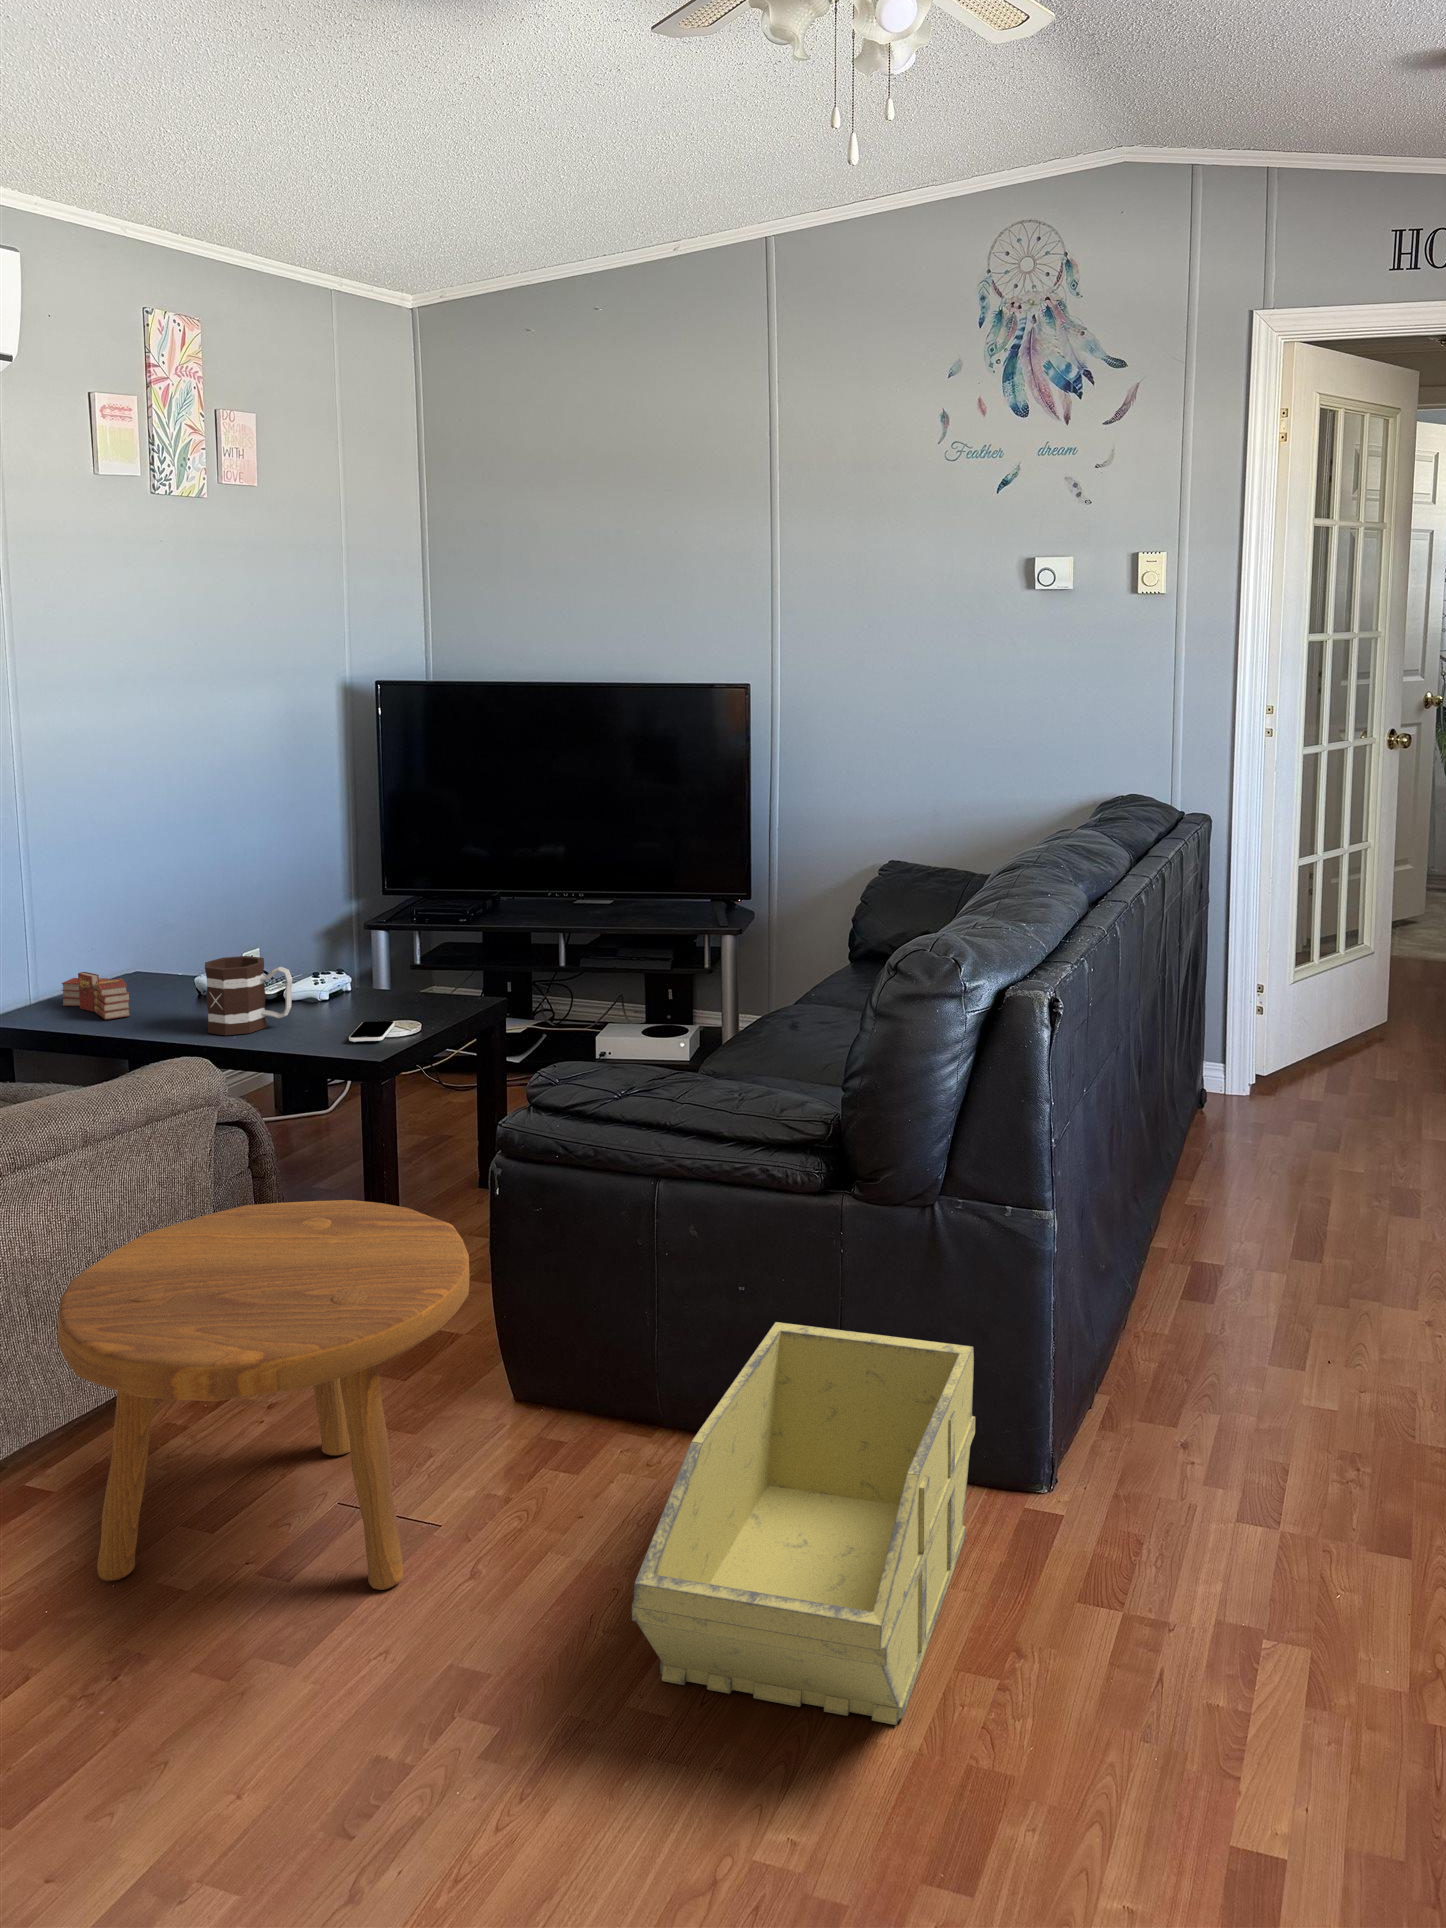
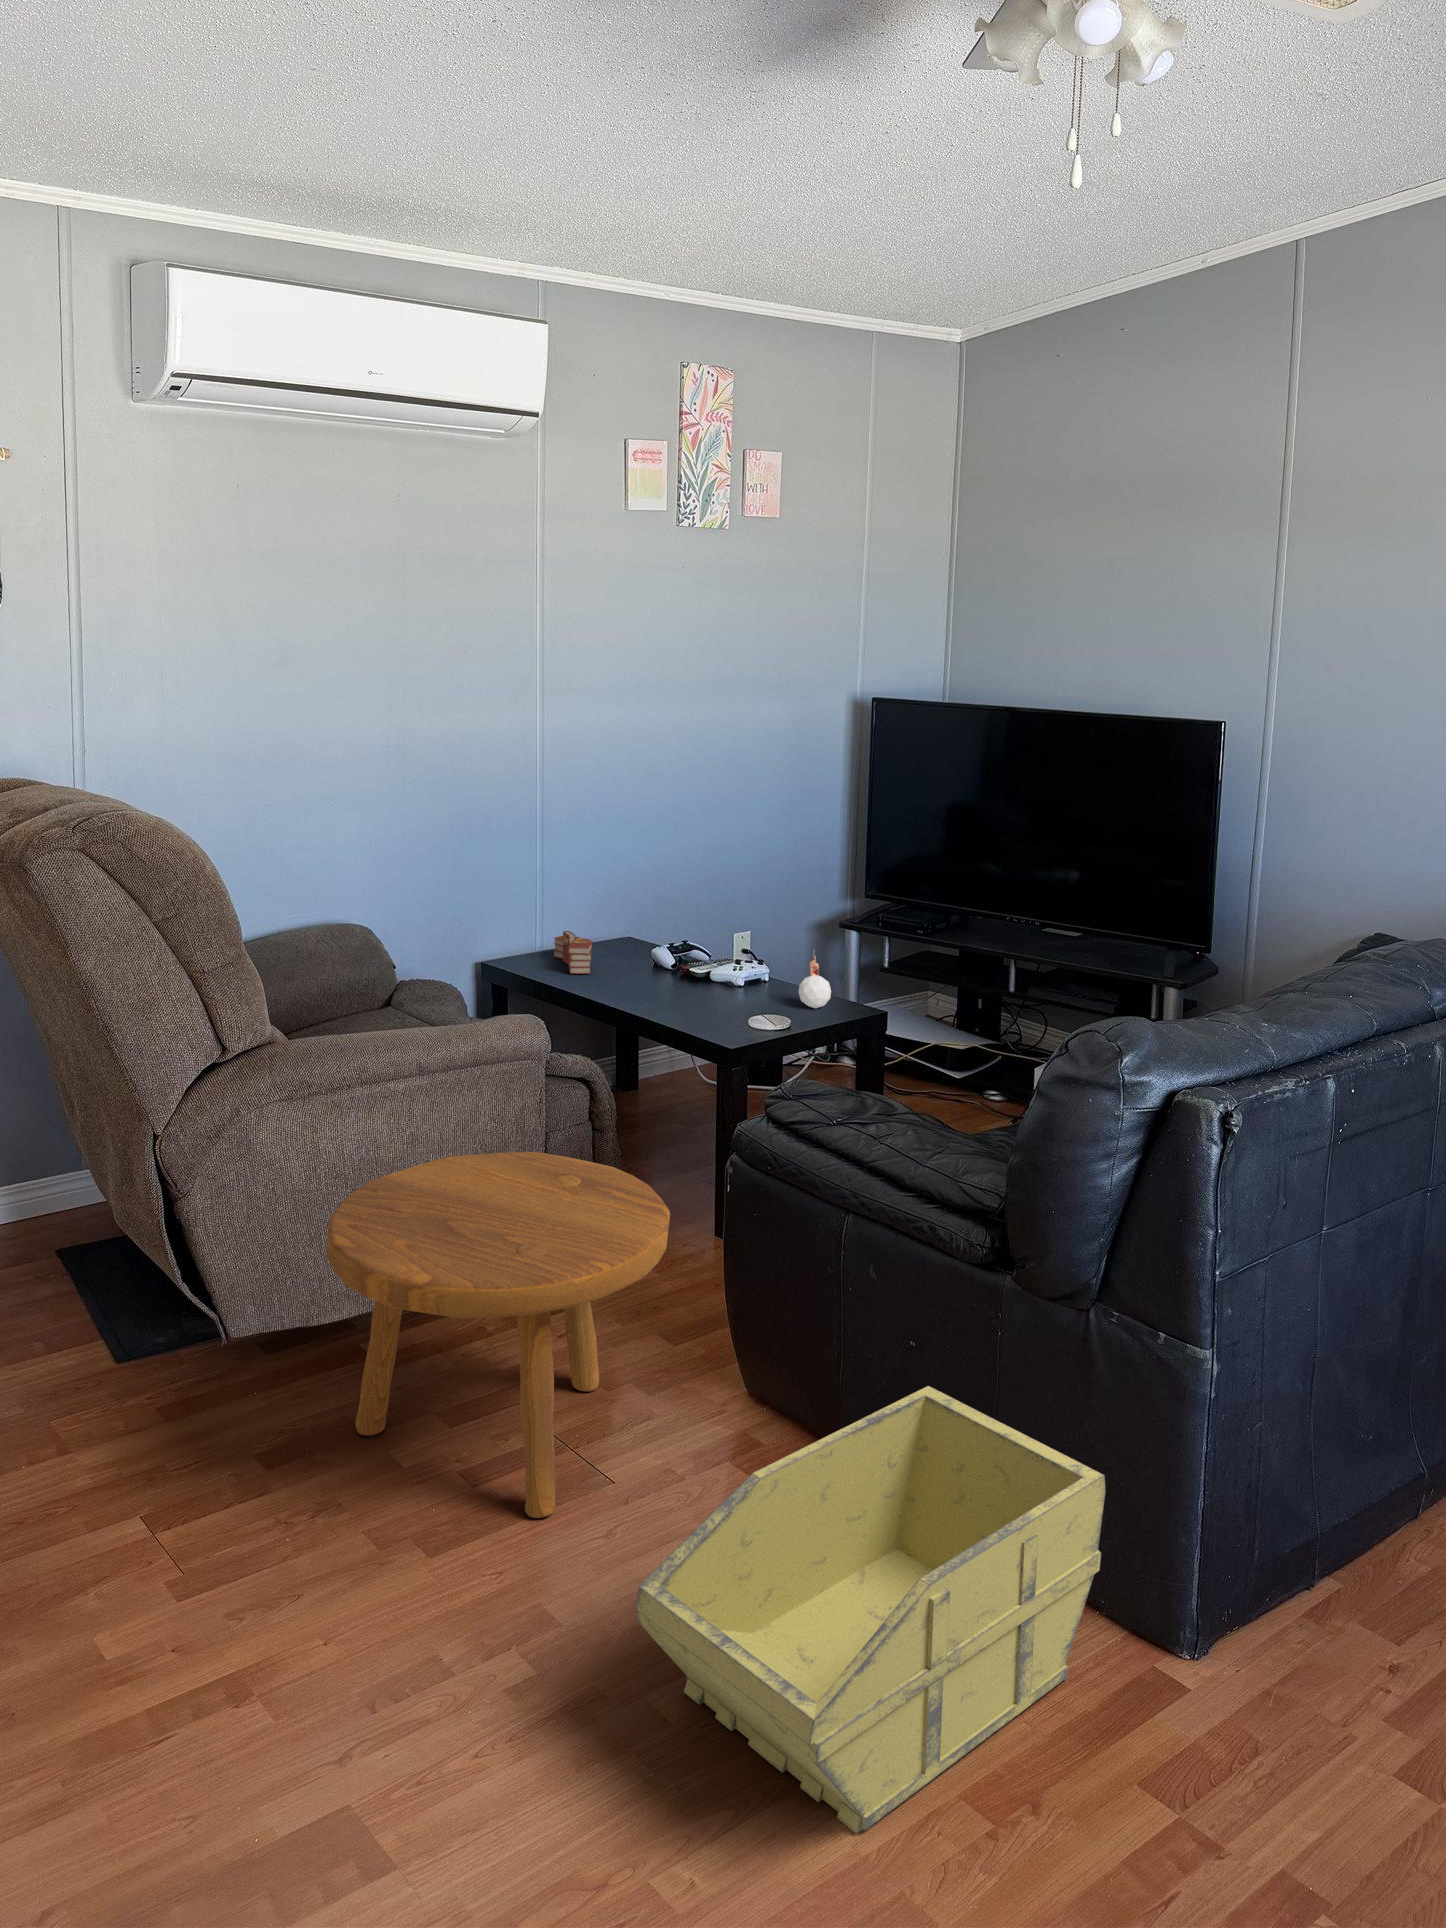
candle: none [401,947,437,1009] -> present [799,950,831,1008]
mug: present [205,956,292,1035] -> none [632,935,701,1005]
smartphone: present [349,1021,395,1042] -> none [728,1011,780,1031]

